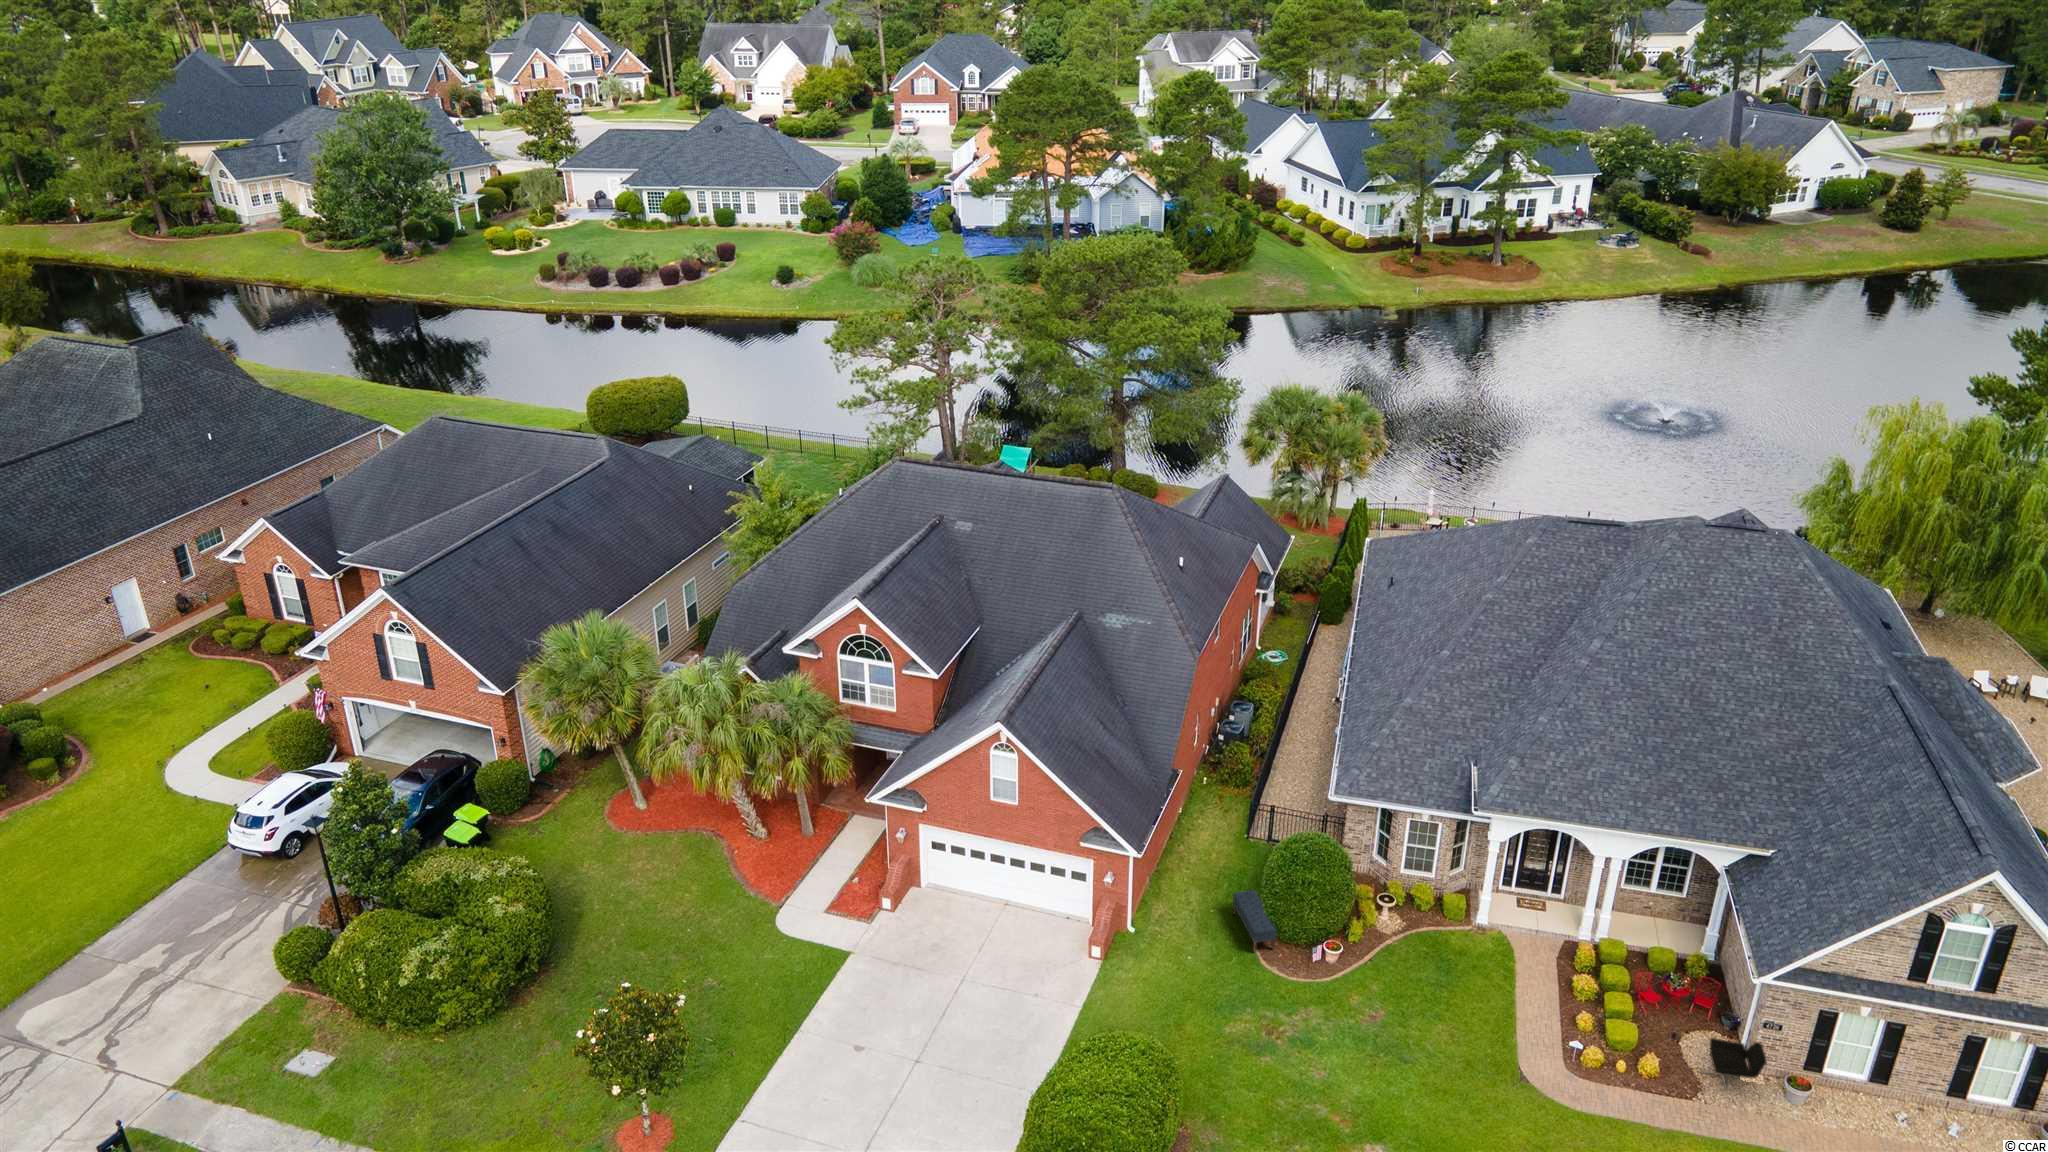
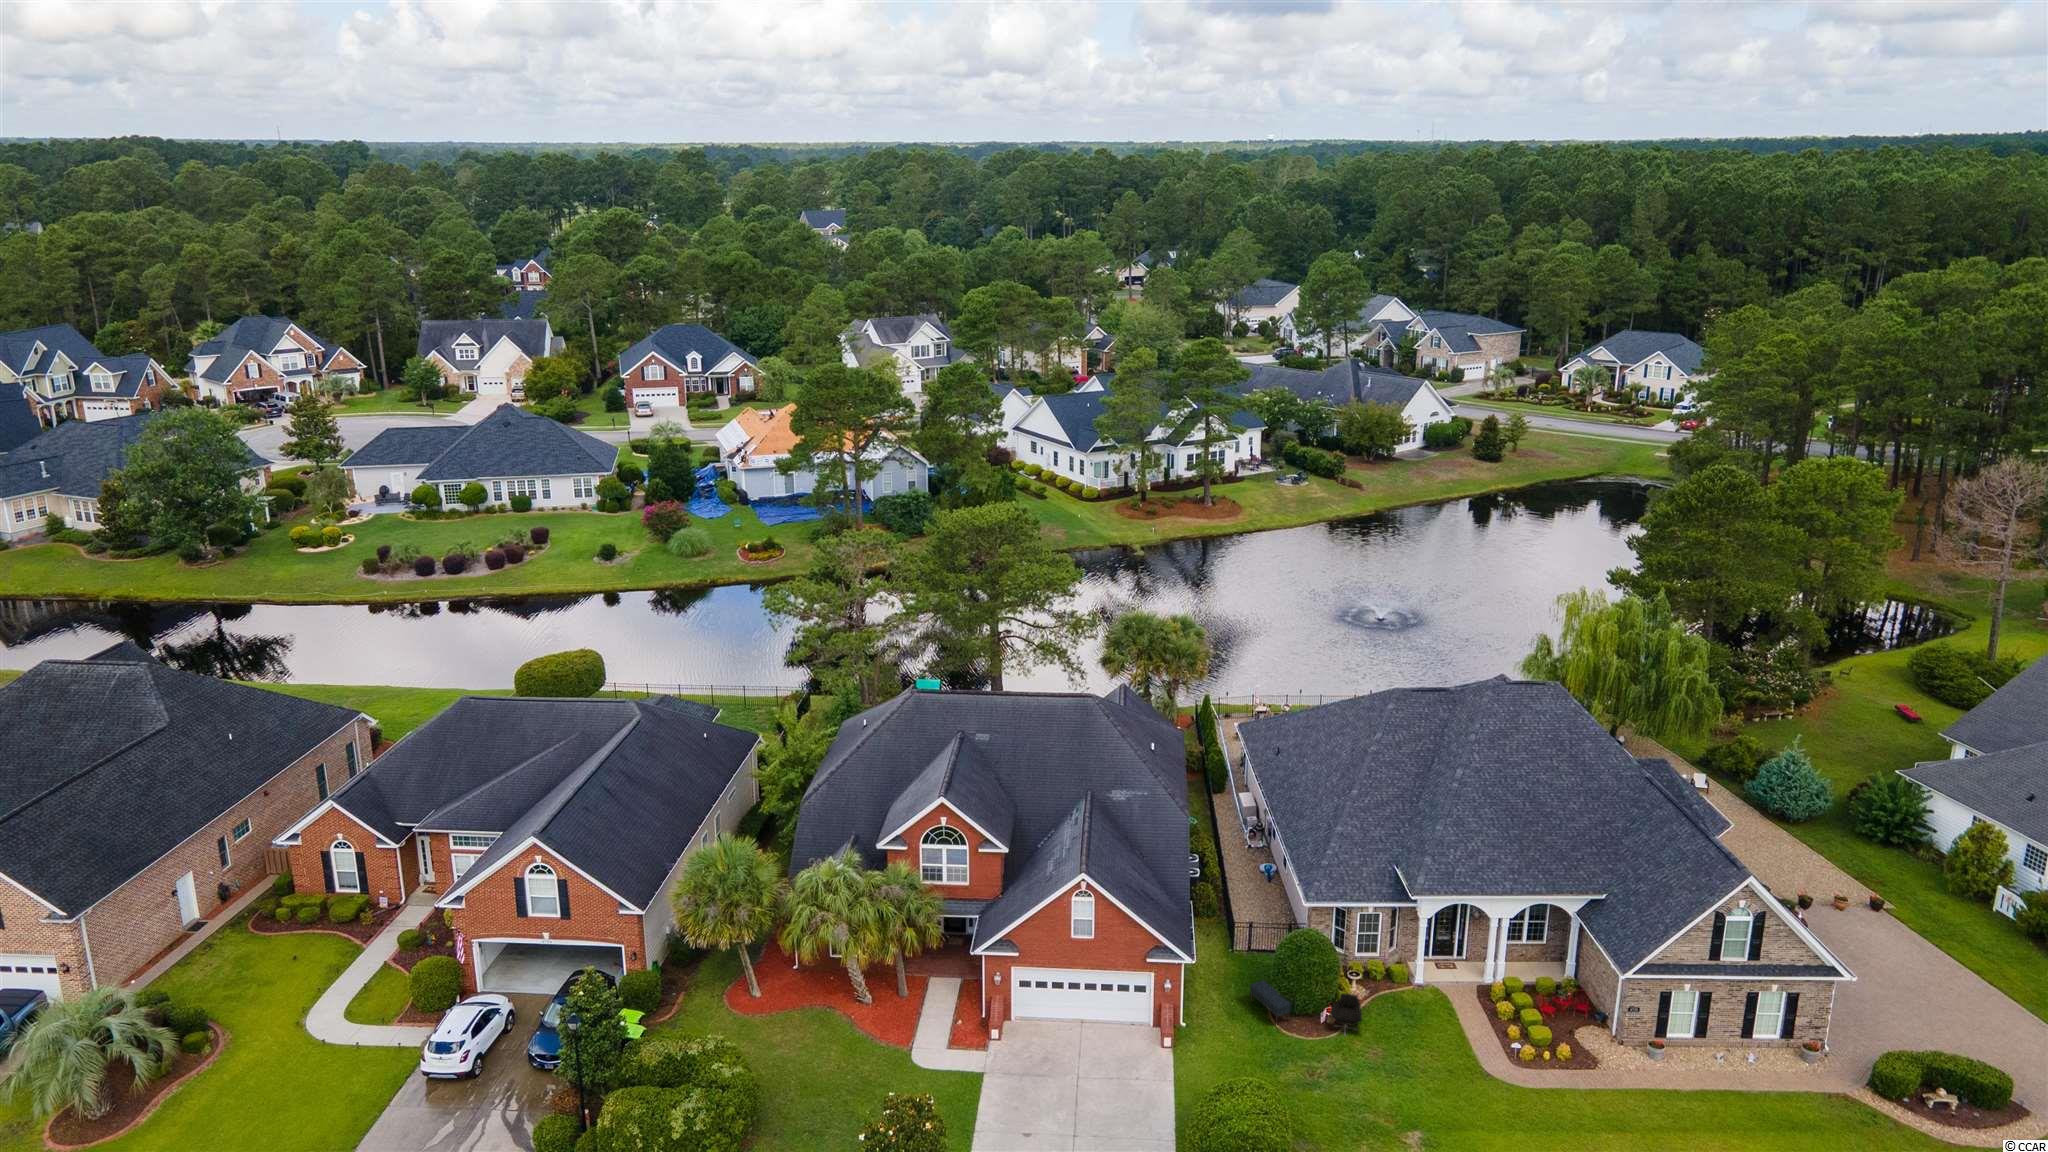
lounge chair: present [1705,1038,1767,1089] -> present [1330,993,1362,1028]

